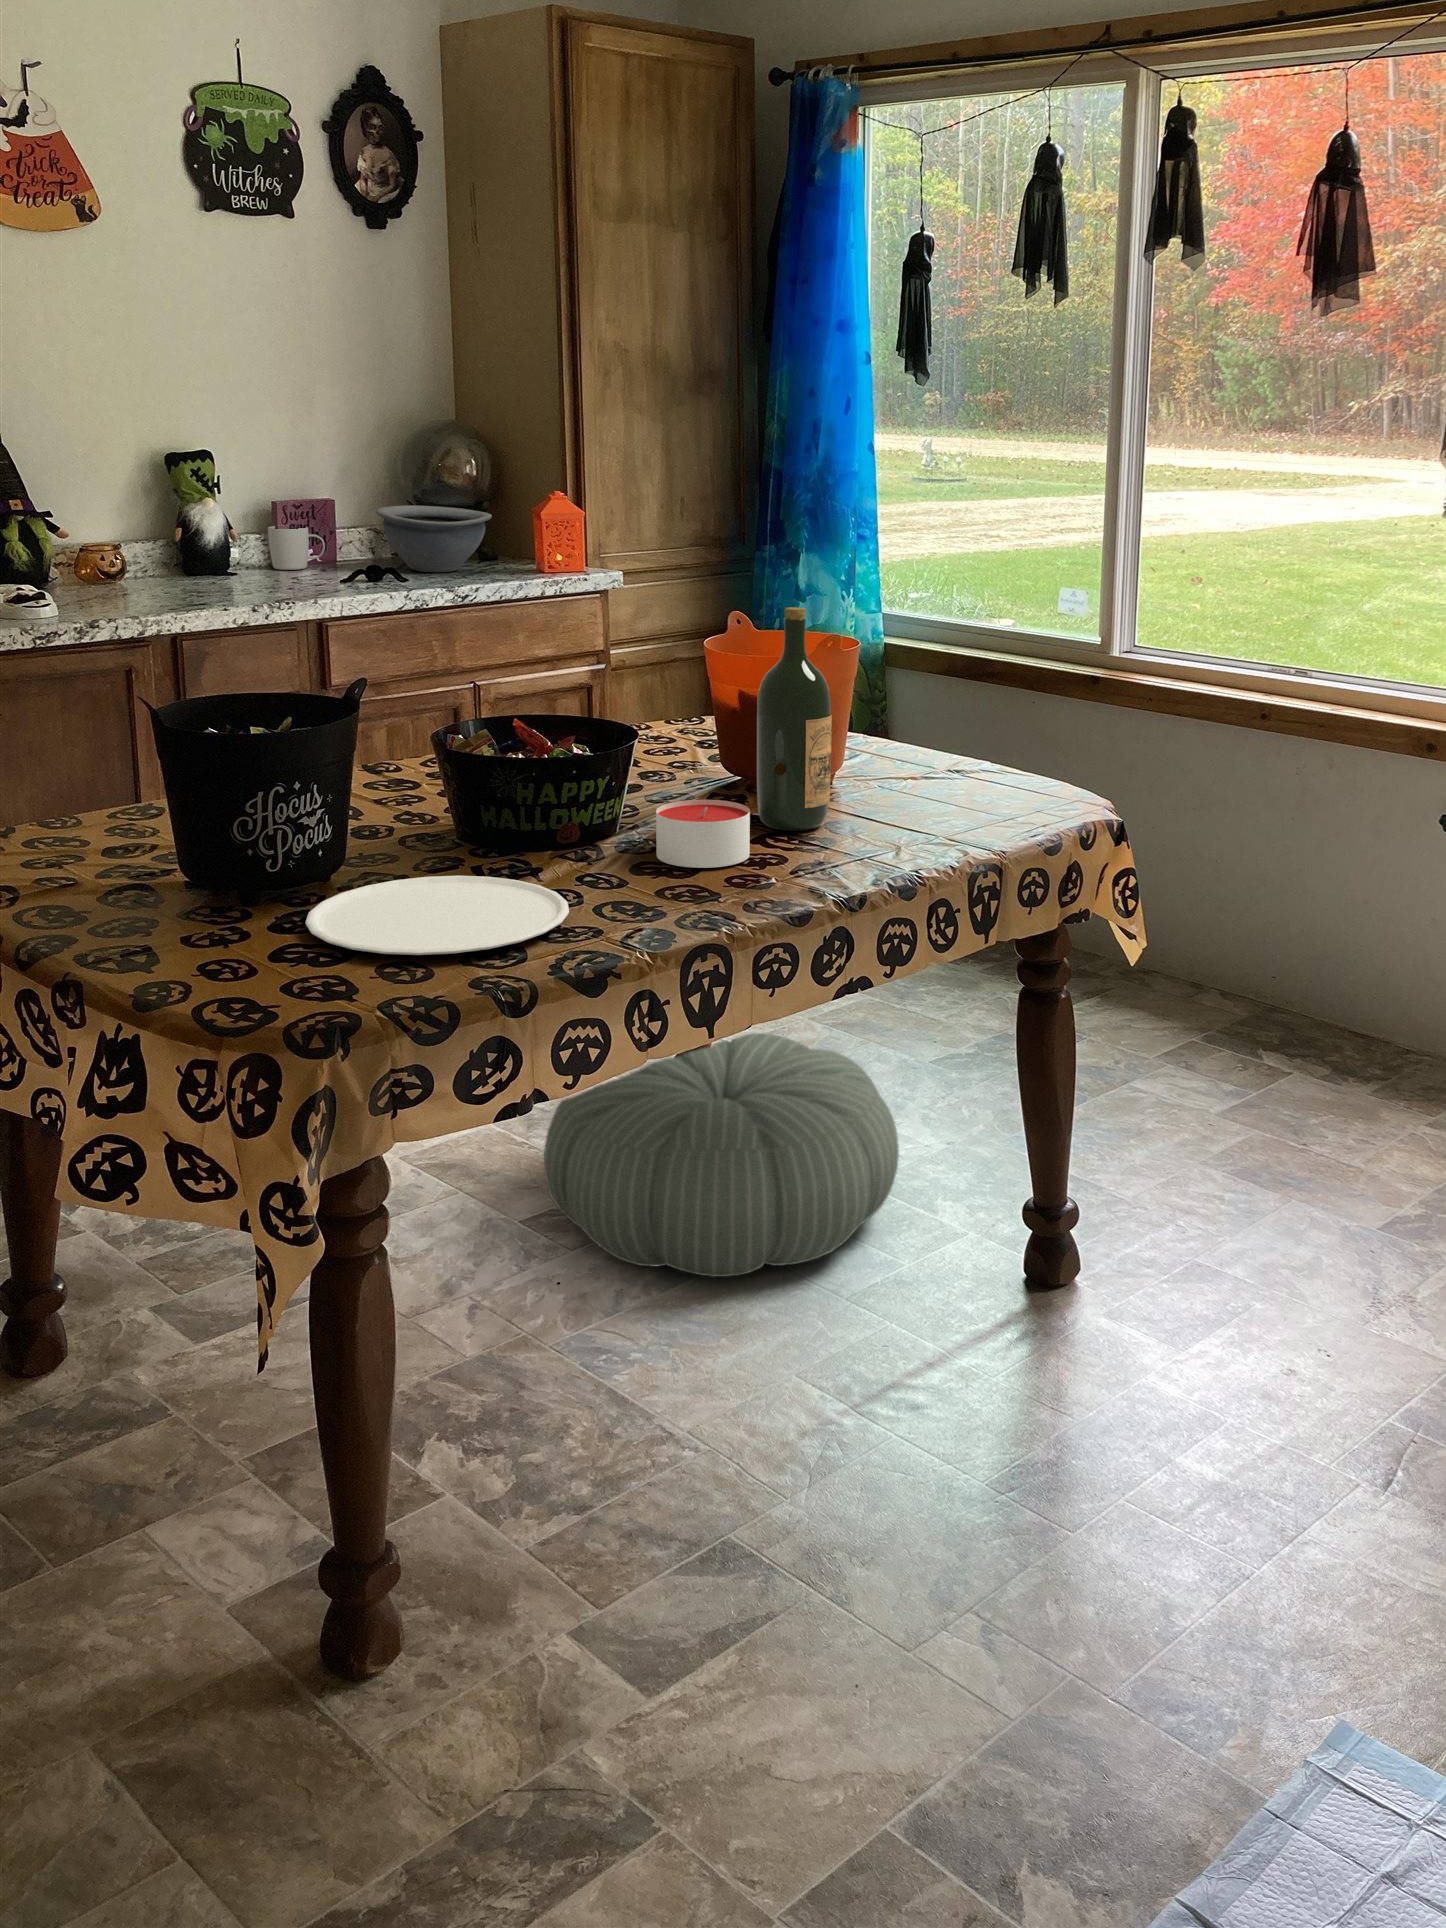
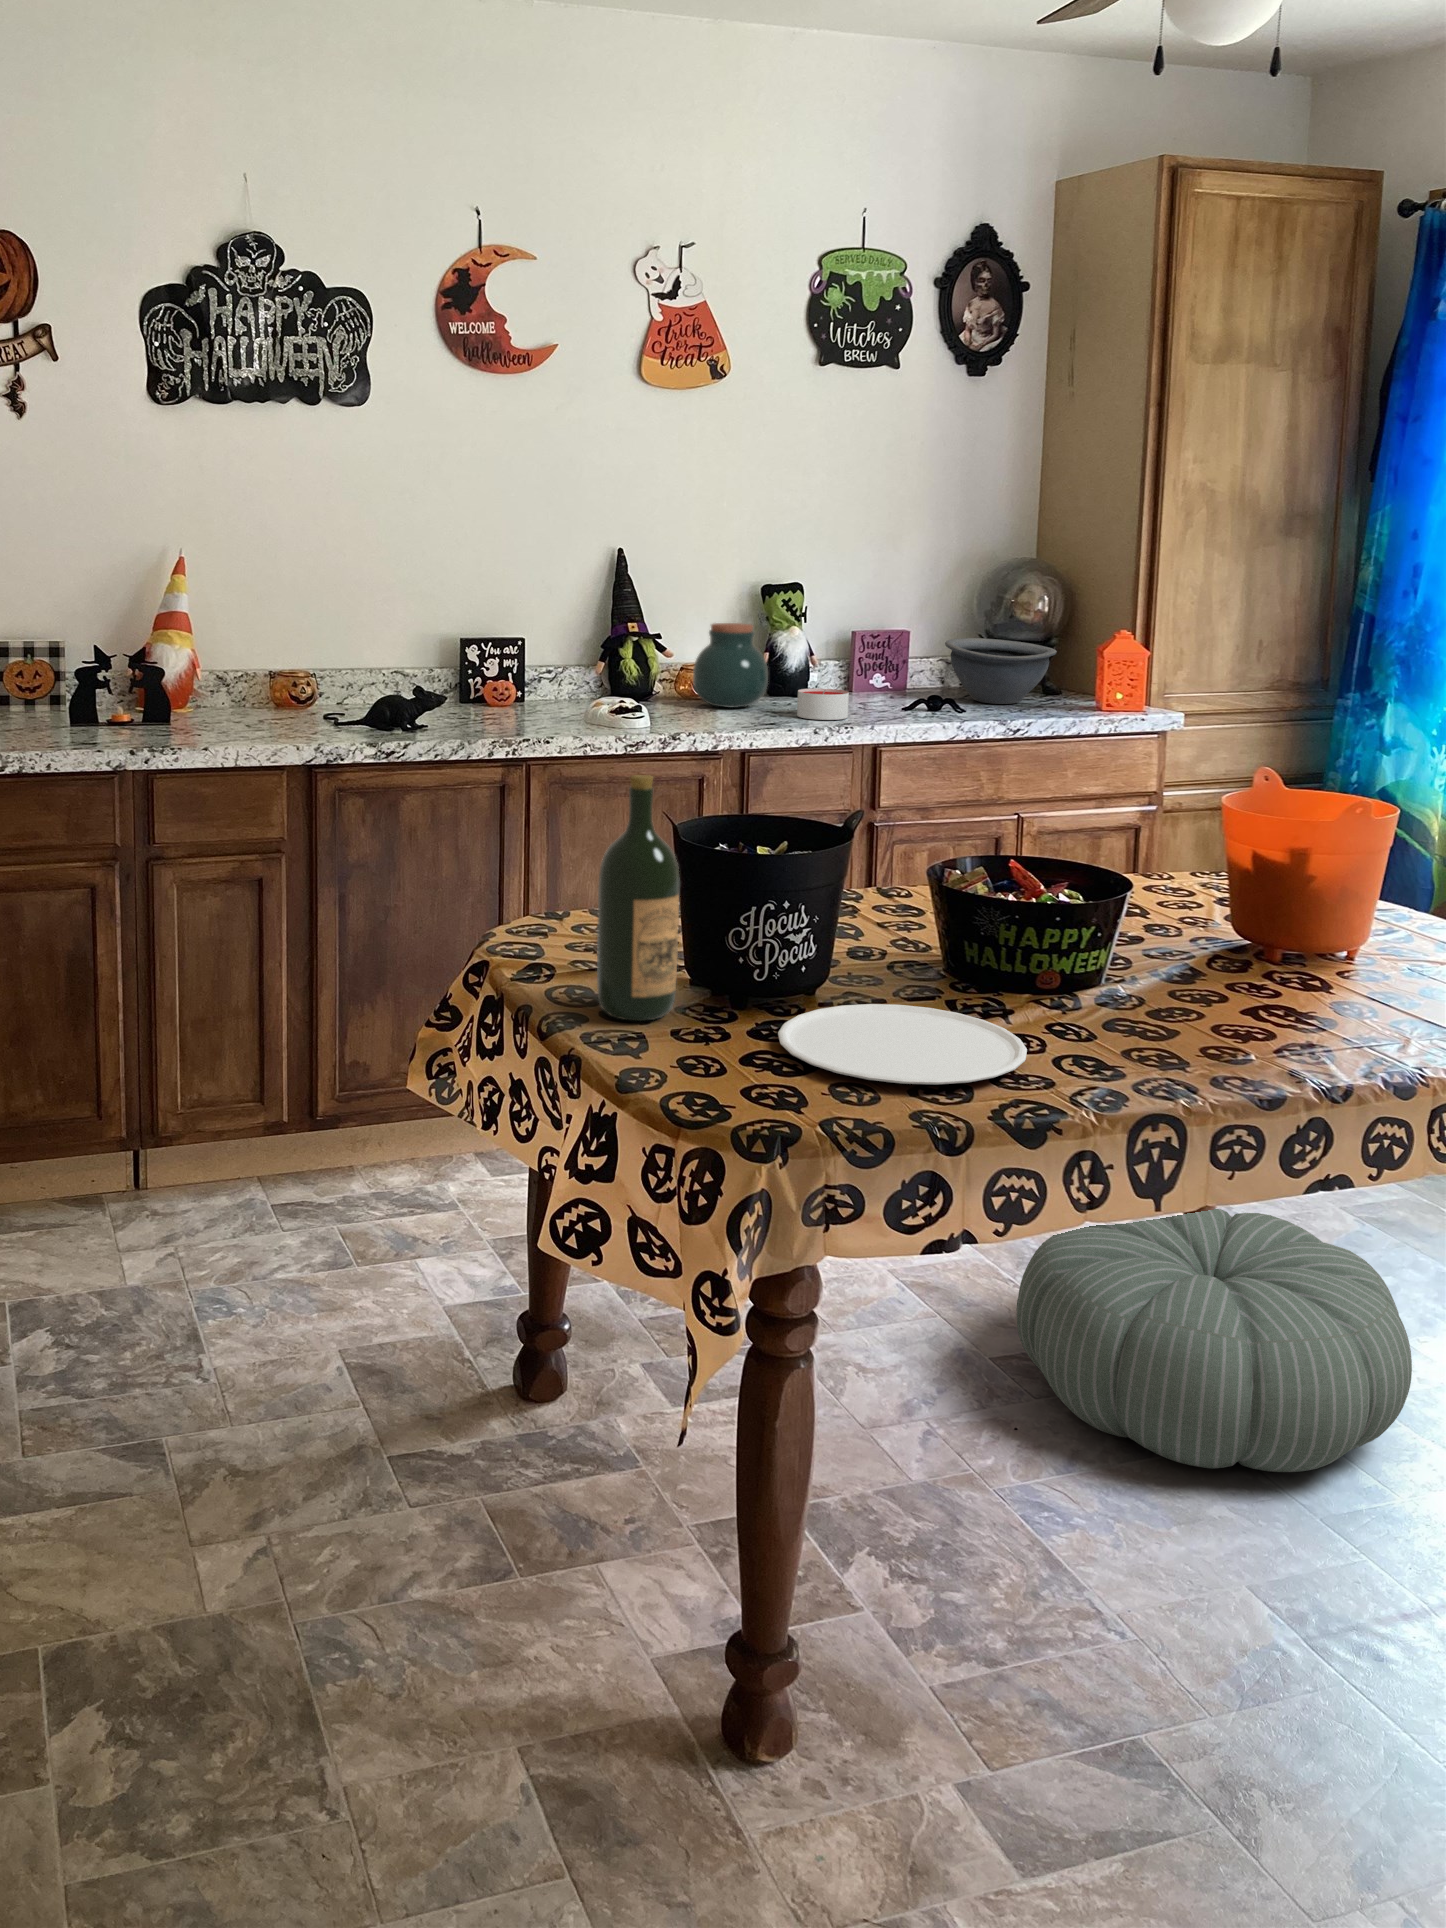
jar: none [97,497,187,591] -> present [693,623,768,708]
mug: present [268,526,325,570] -> none [845,653,895,694]
wine bottle: present [757,607,832,831] -> present [597,775,680,1021]
candle: present [656,800,750,868] -> present [797,688,849,720]

